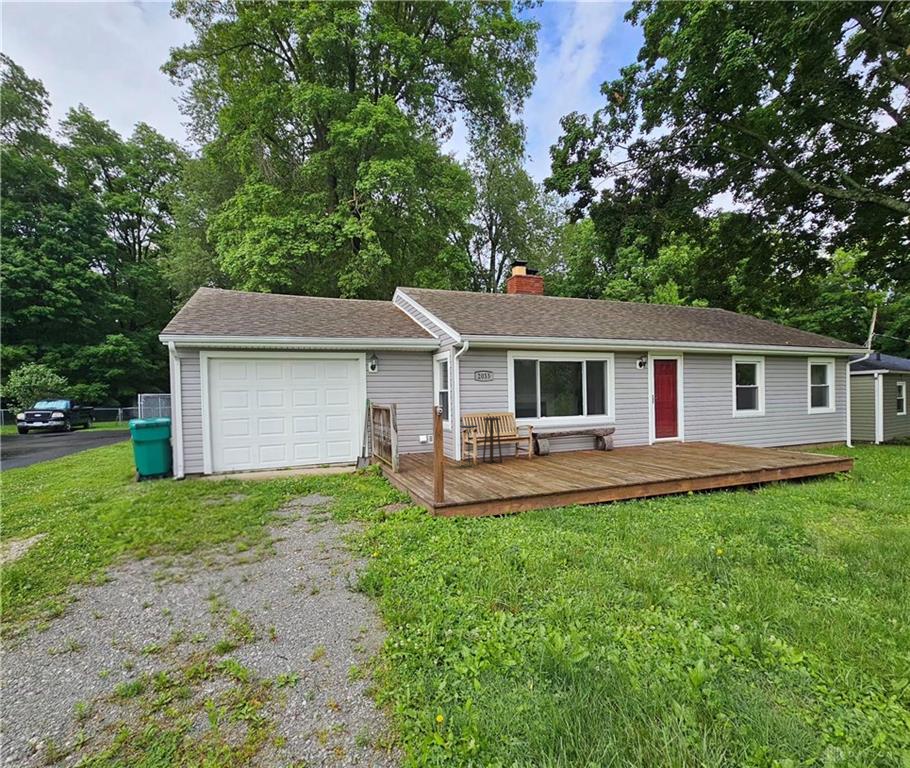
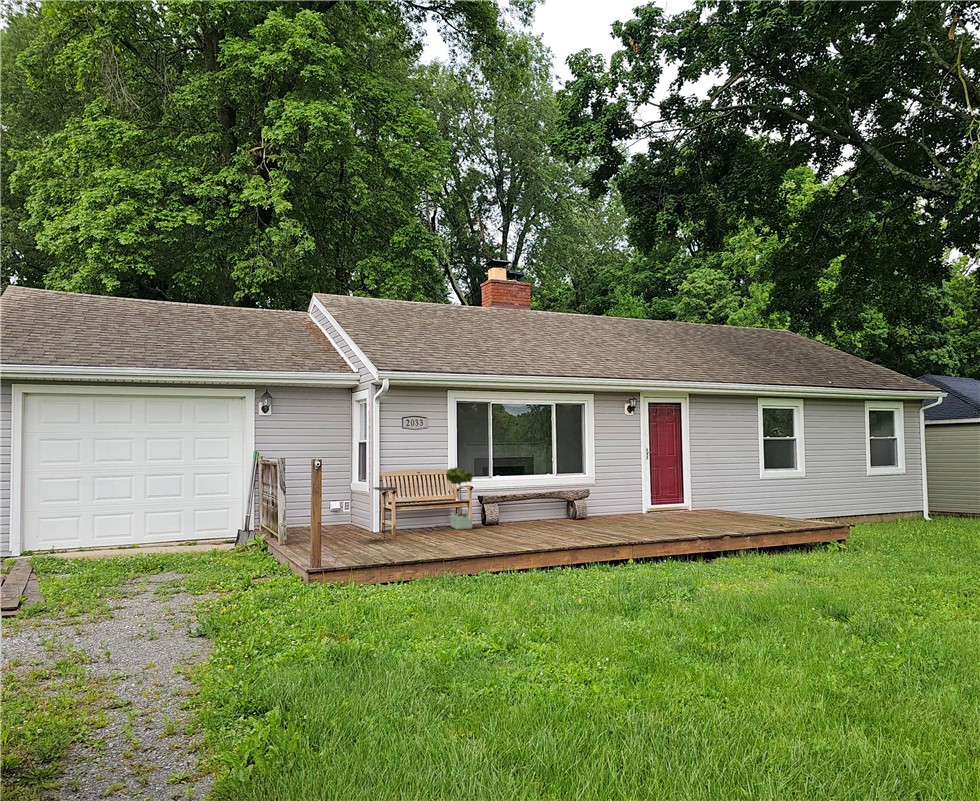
potted tree: none [509,410,530,457] -> present [446,467,473,529]
stool: present [483,417,502,463] -> none [406,477,430,537]

